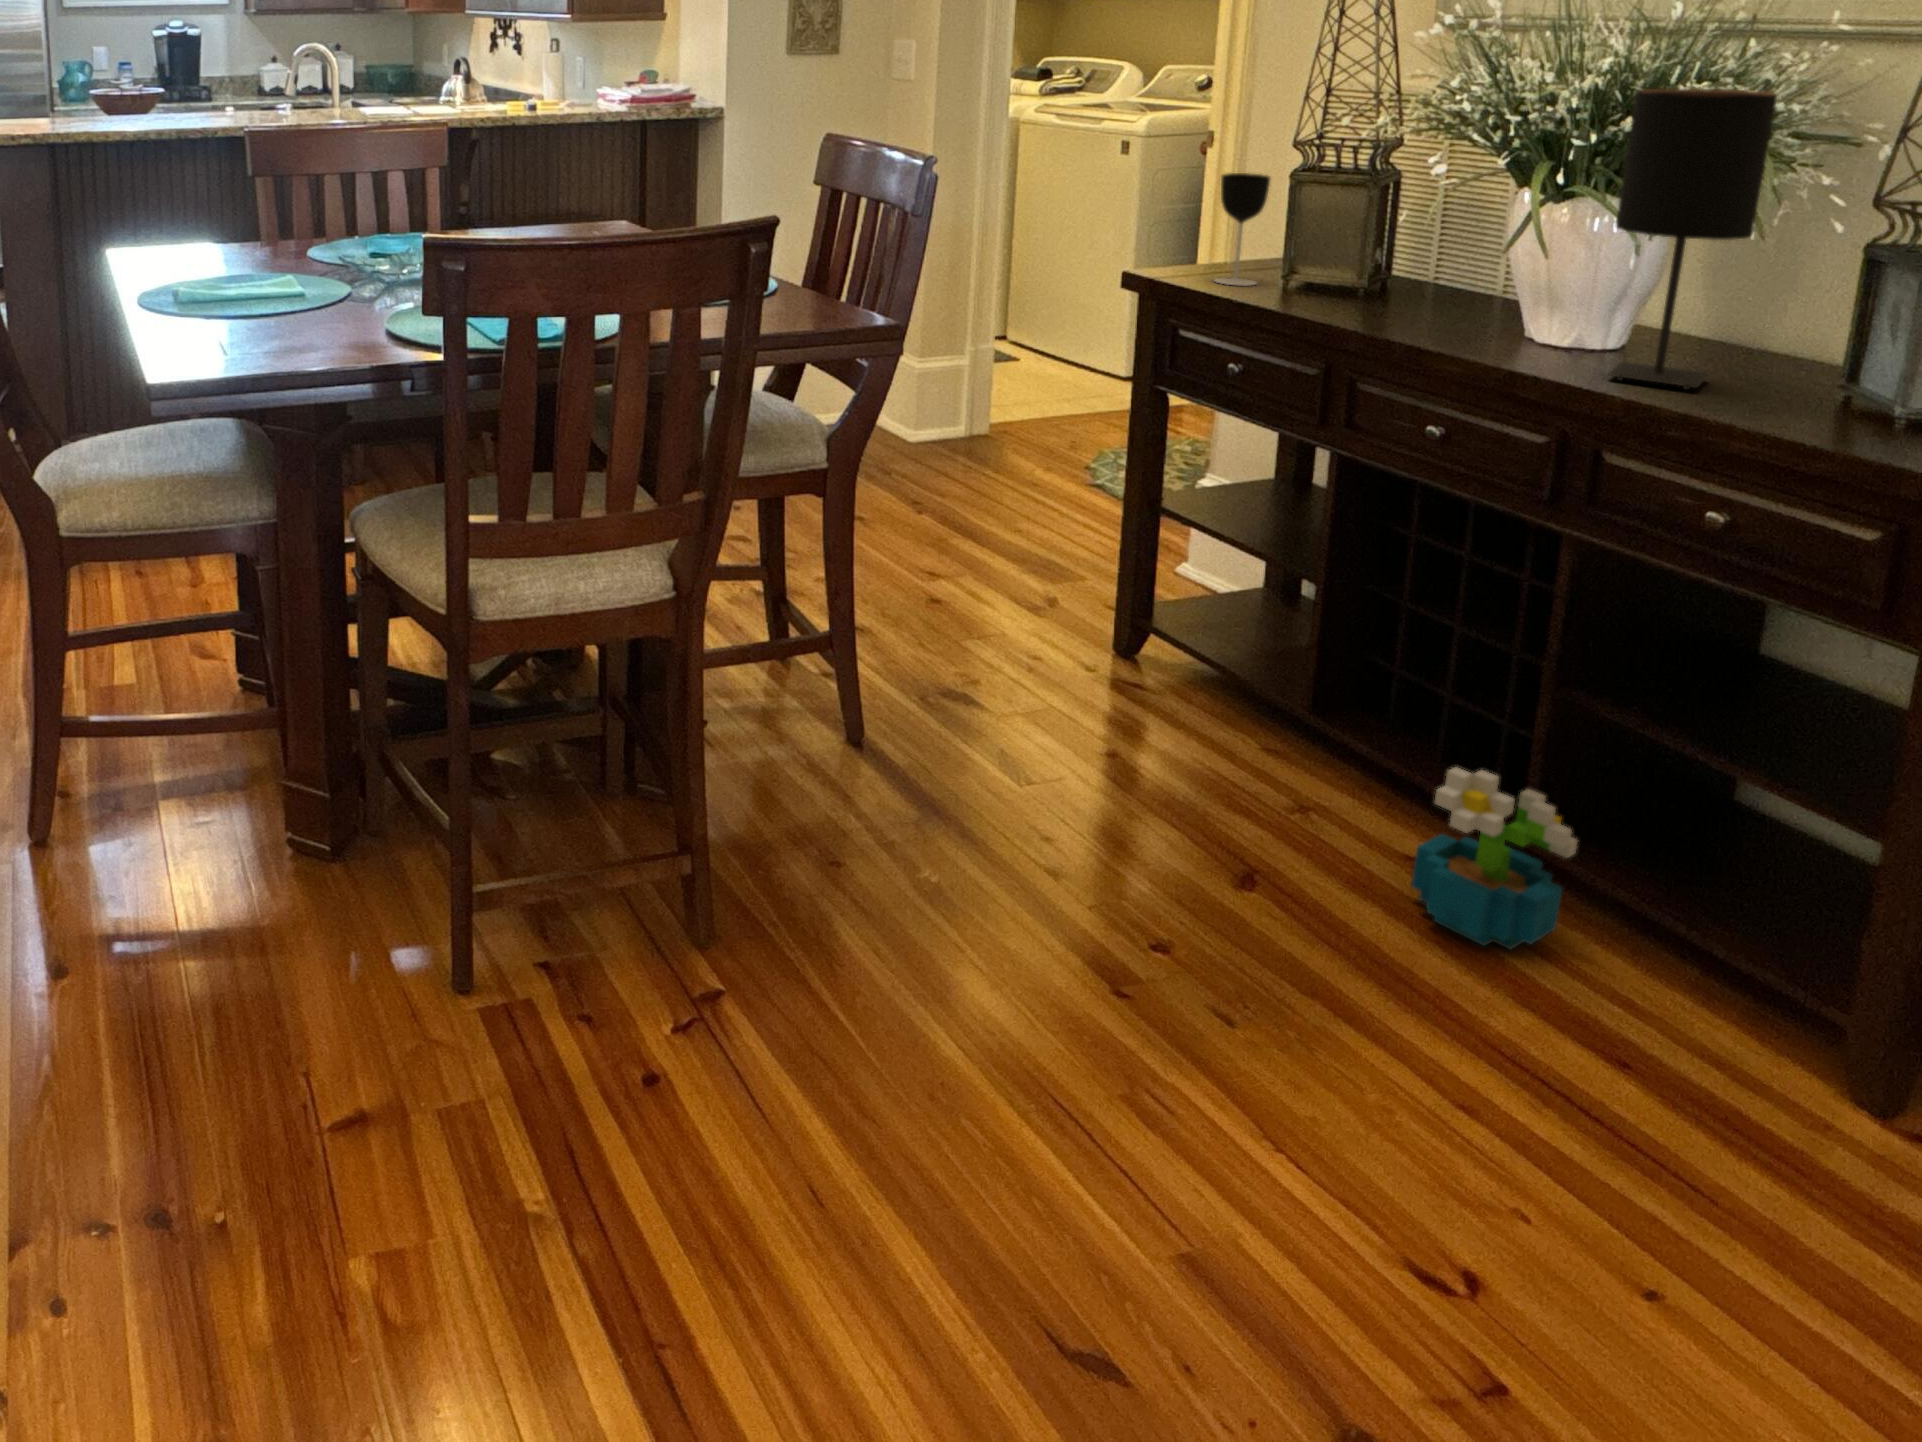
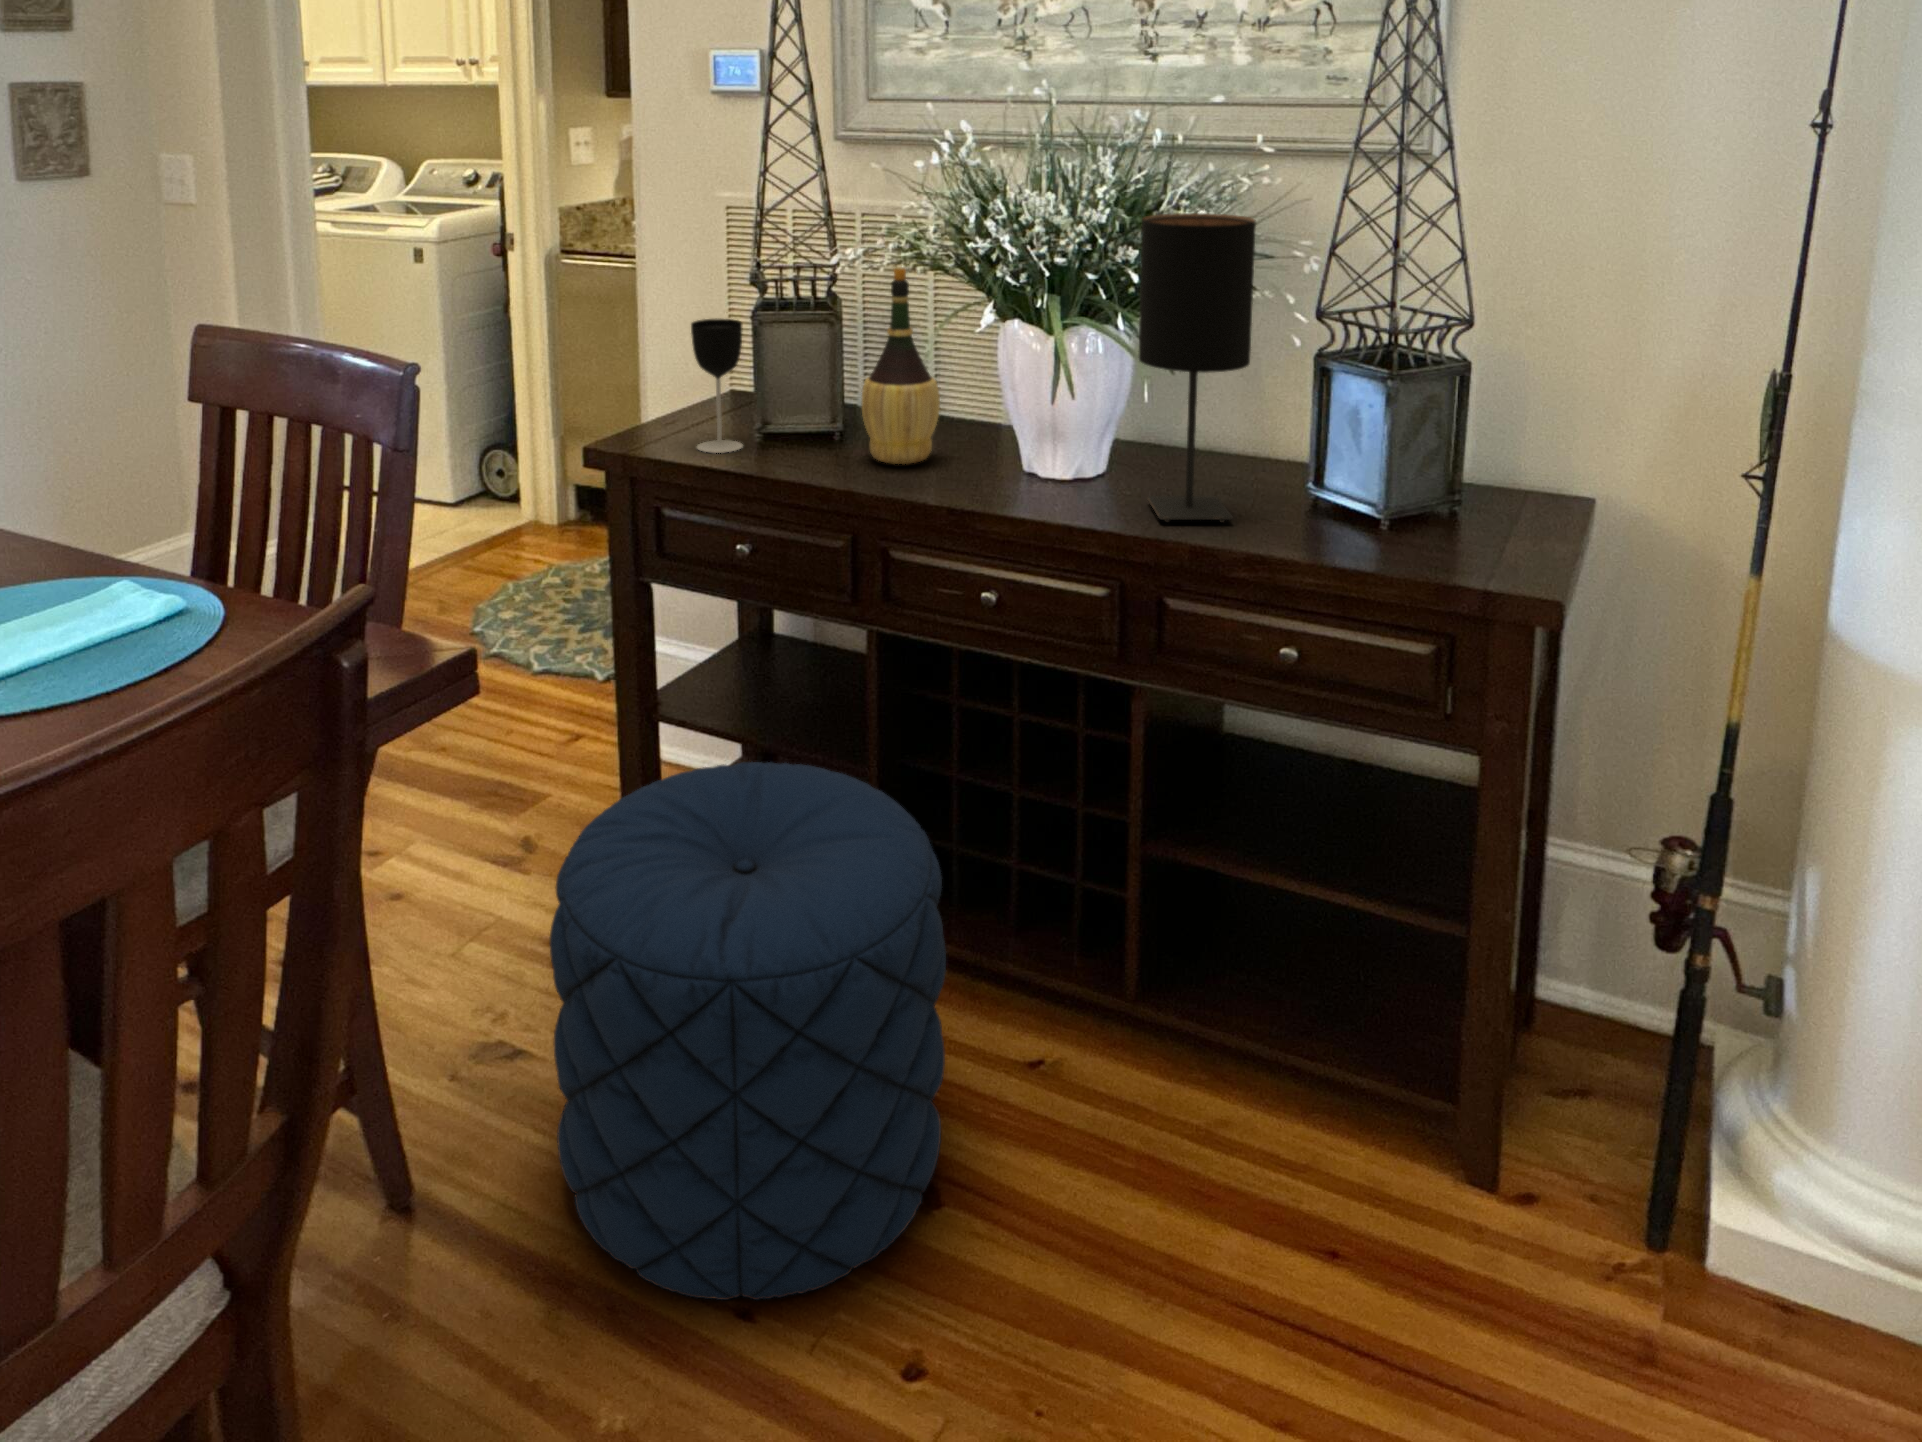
wine bottle: none [1363,135,1448,313] -> present [862,267,940,464]
pouf: none [962,507,1308,872] -> present [550,762,946,1300]
decorative plant: present [1412,767,1578,949] -> none [1081,974,1211,1175]

